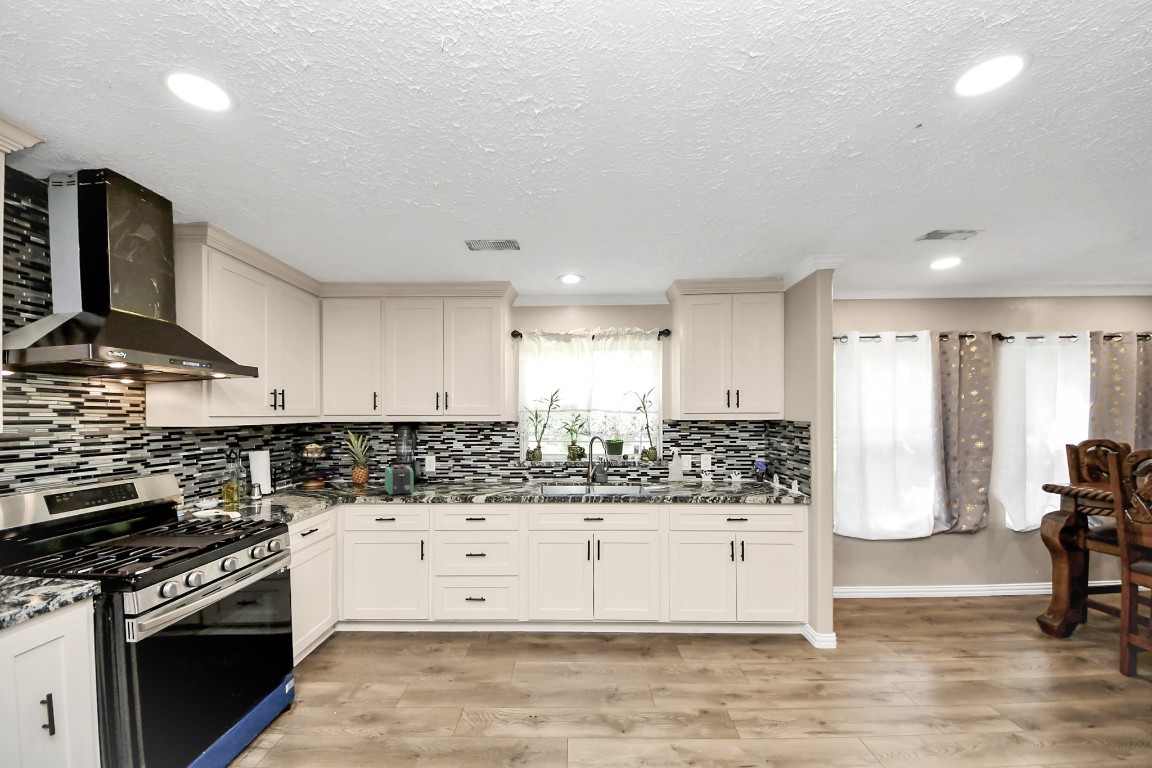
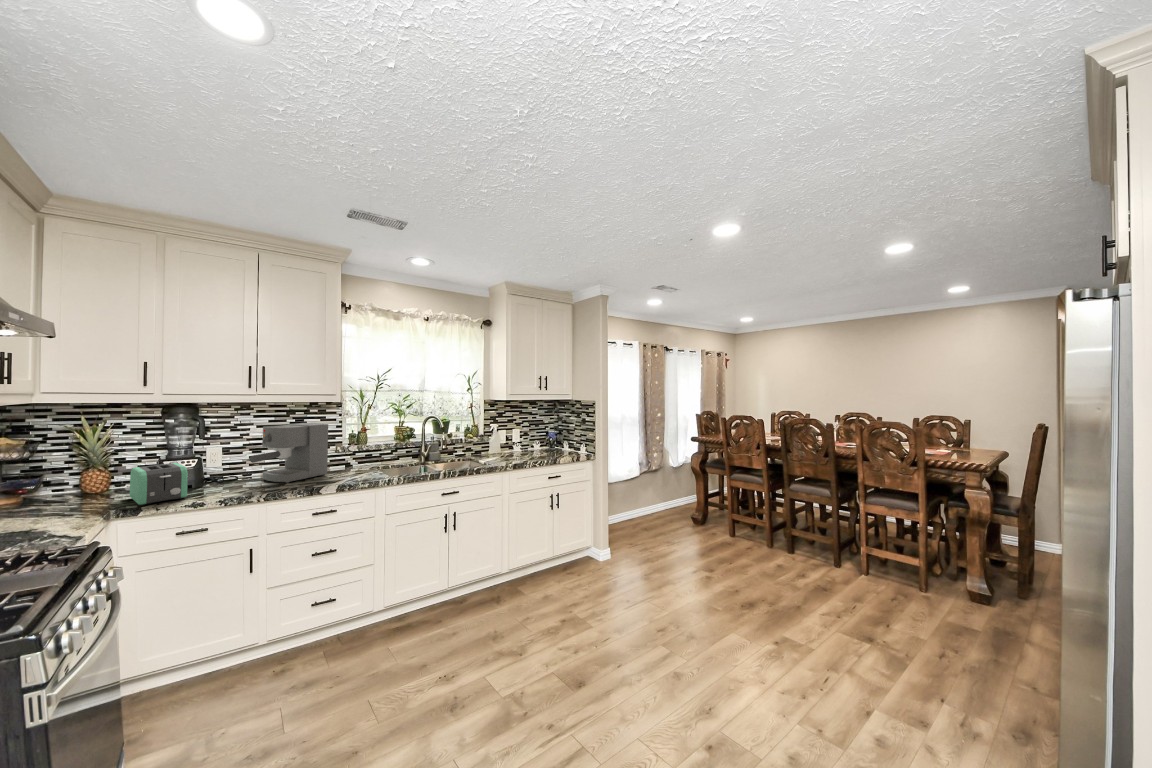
coffee maker: none [450,438,505,492] -> present [250,423,328,483]

